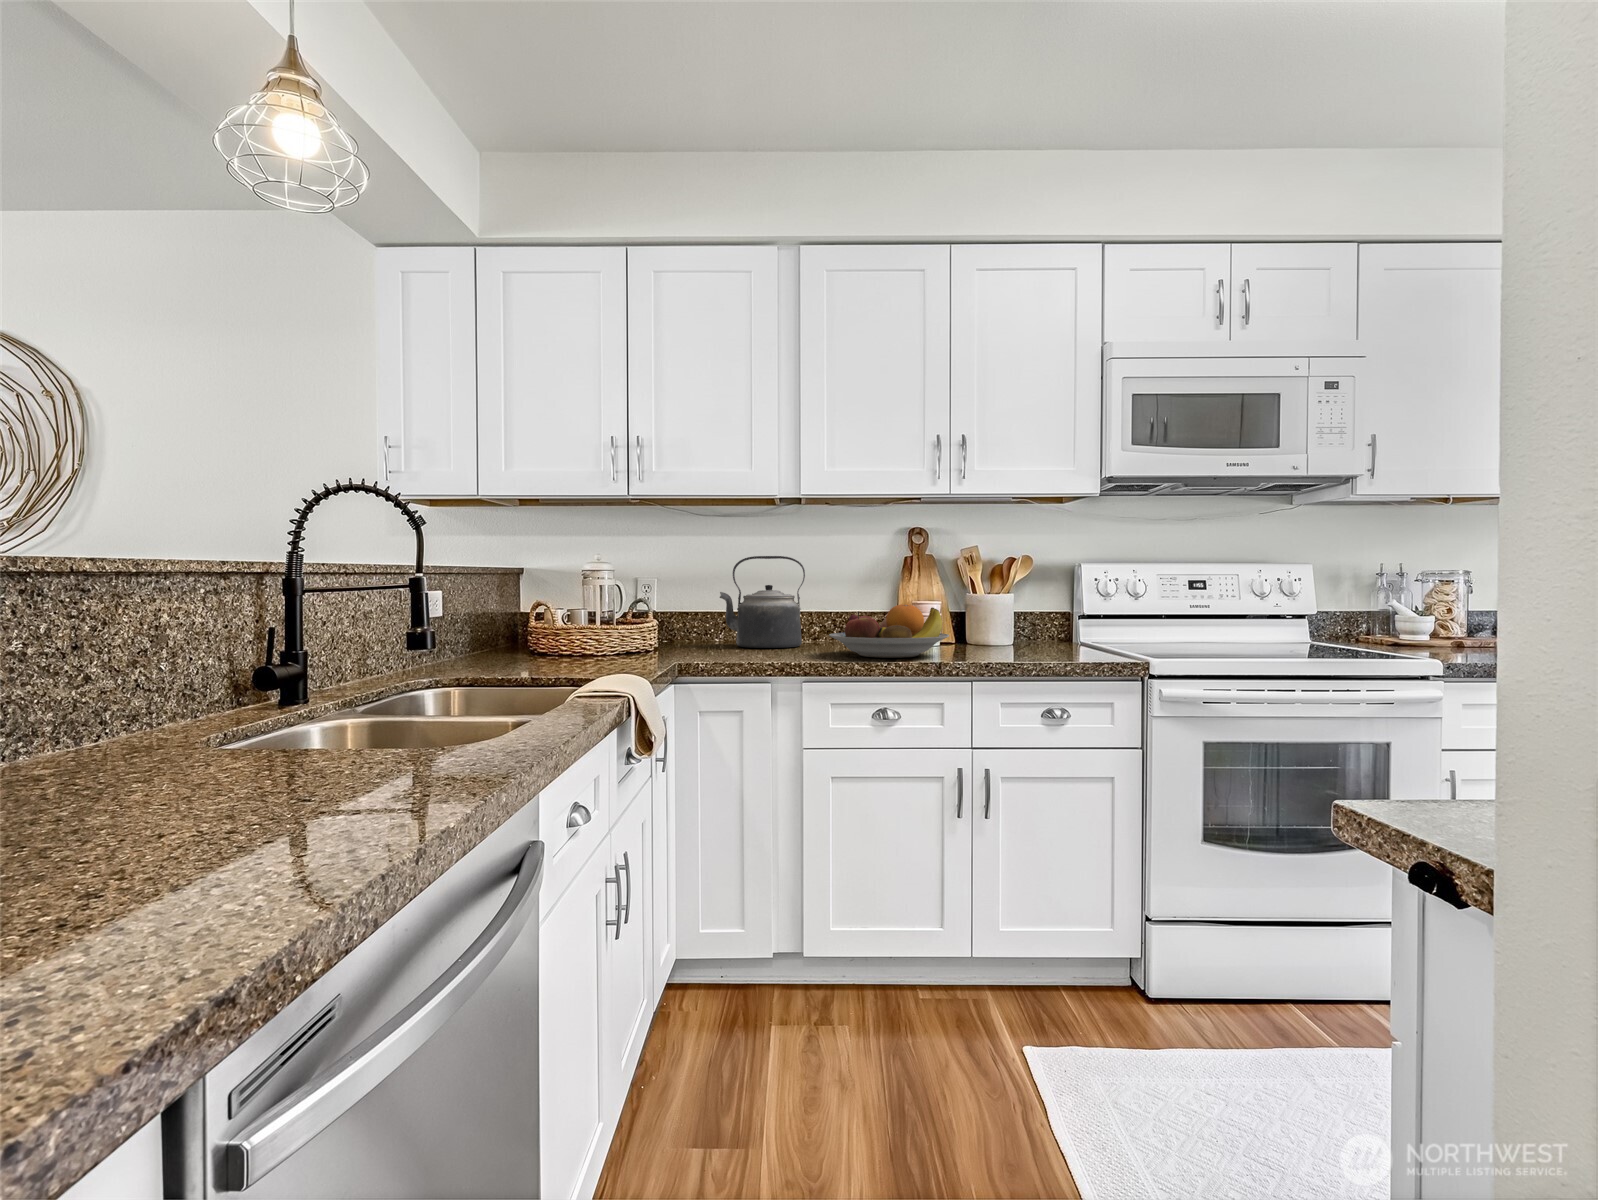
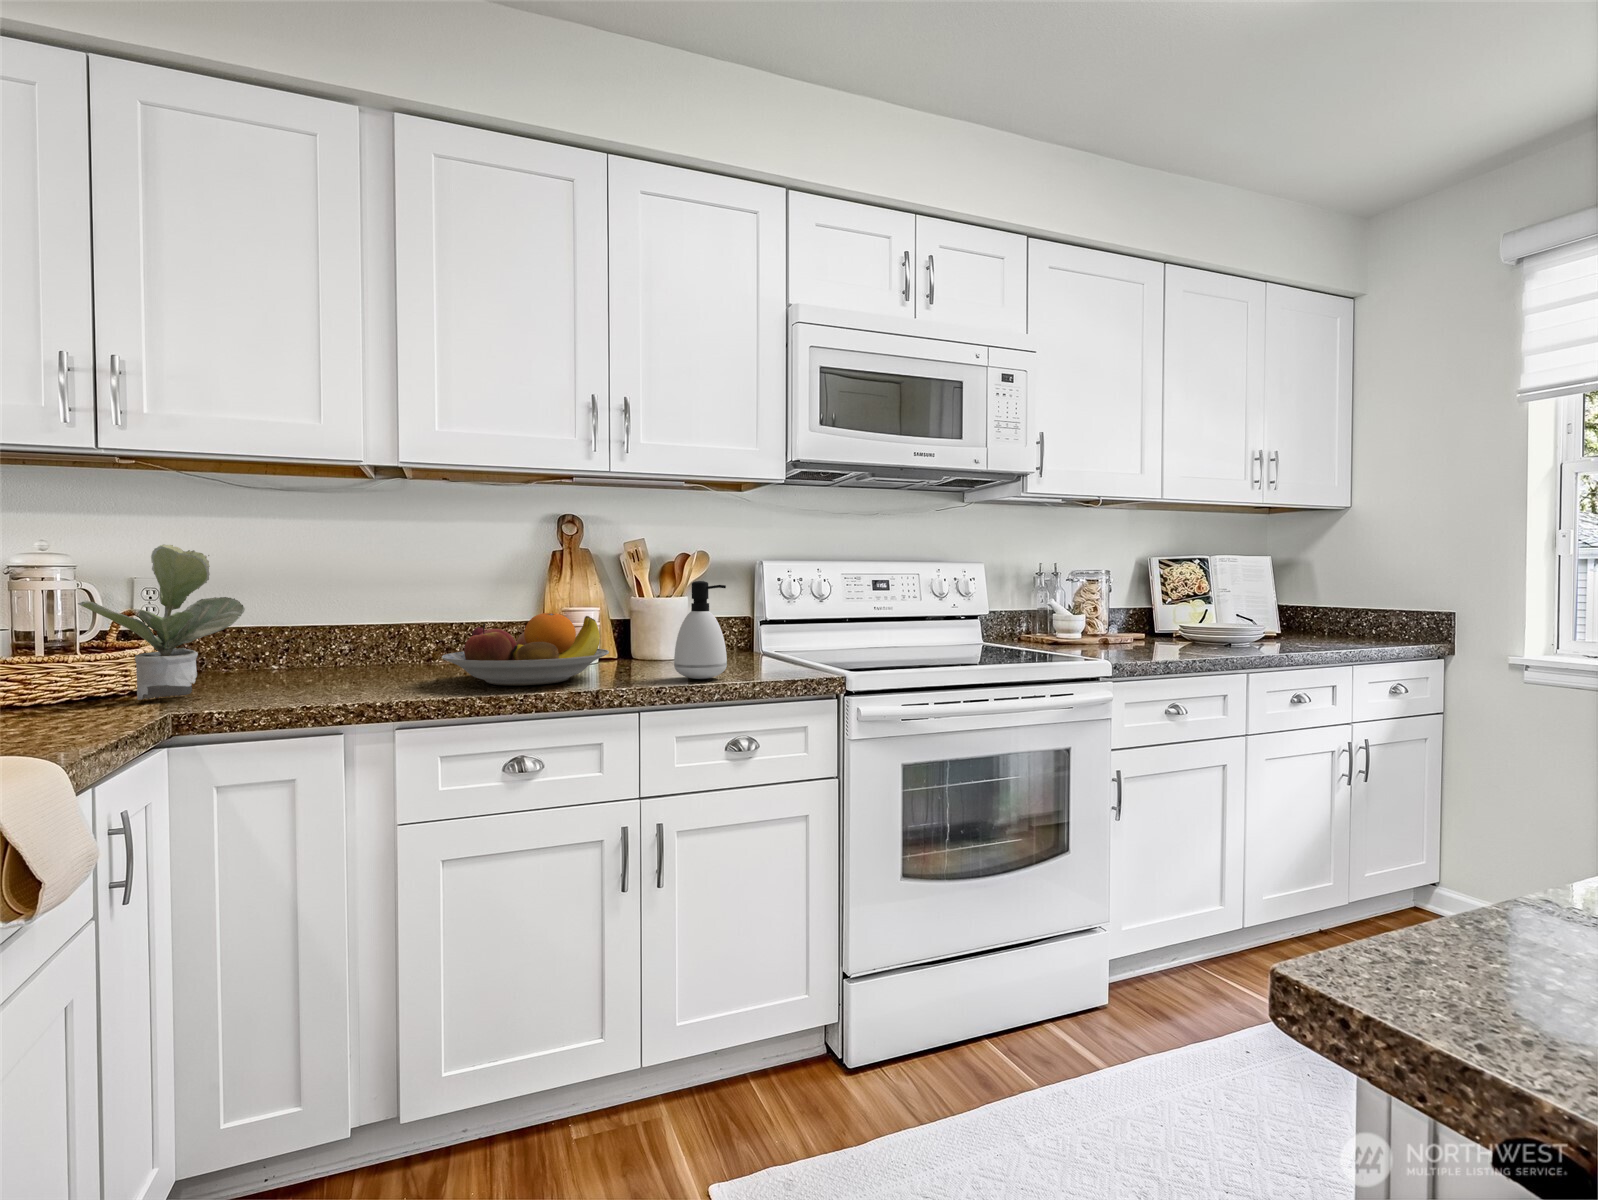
potted plant: none [623,556,709,656] -> present [78,545,245,700]
kettle: present [720,556,805,648] -> none [279,547,413,675]
soap dispenser: none [1001,580,1044,659] -> present [674,581,727,679]

